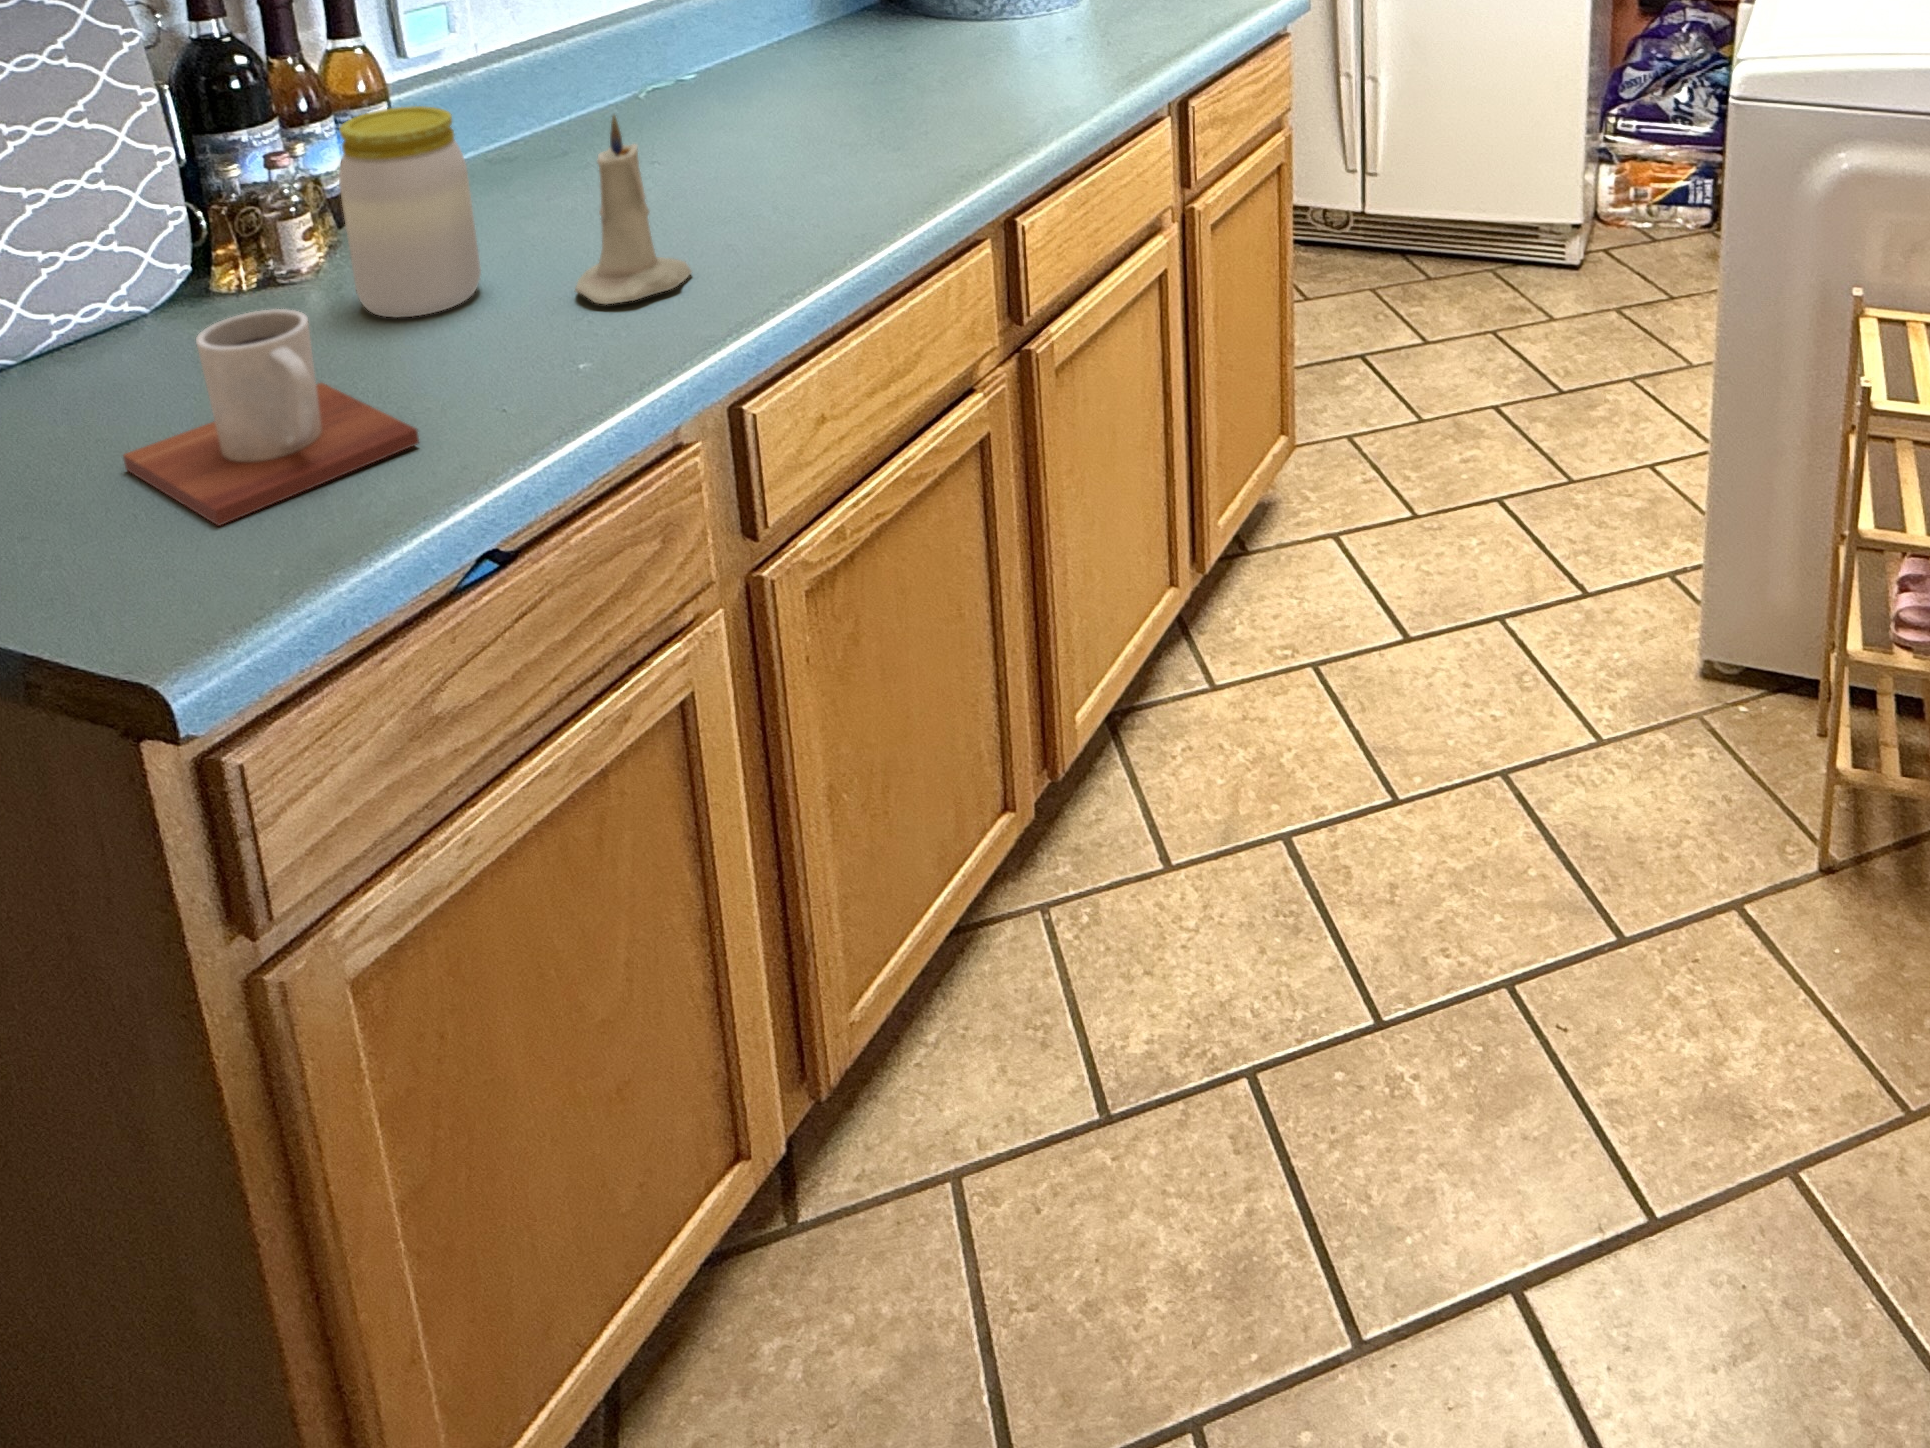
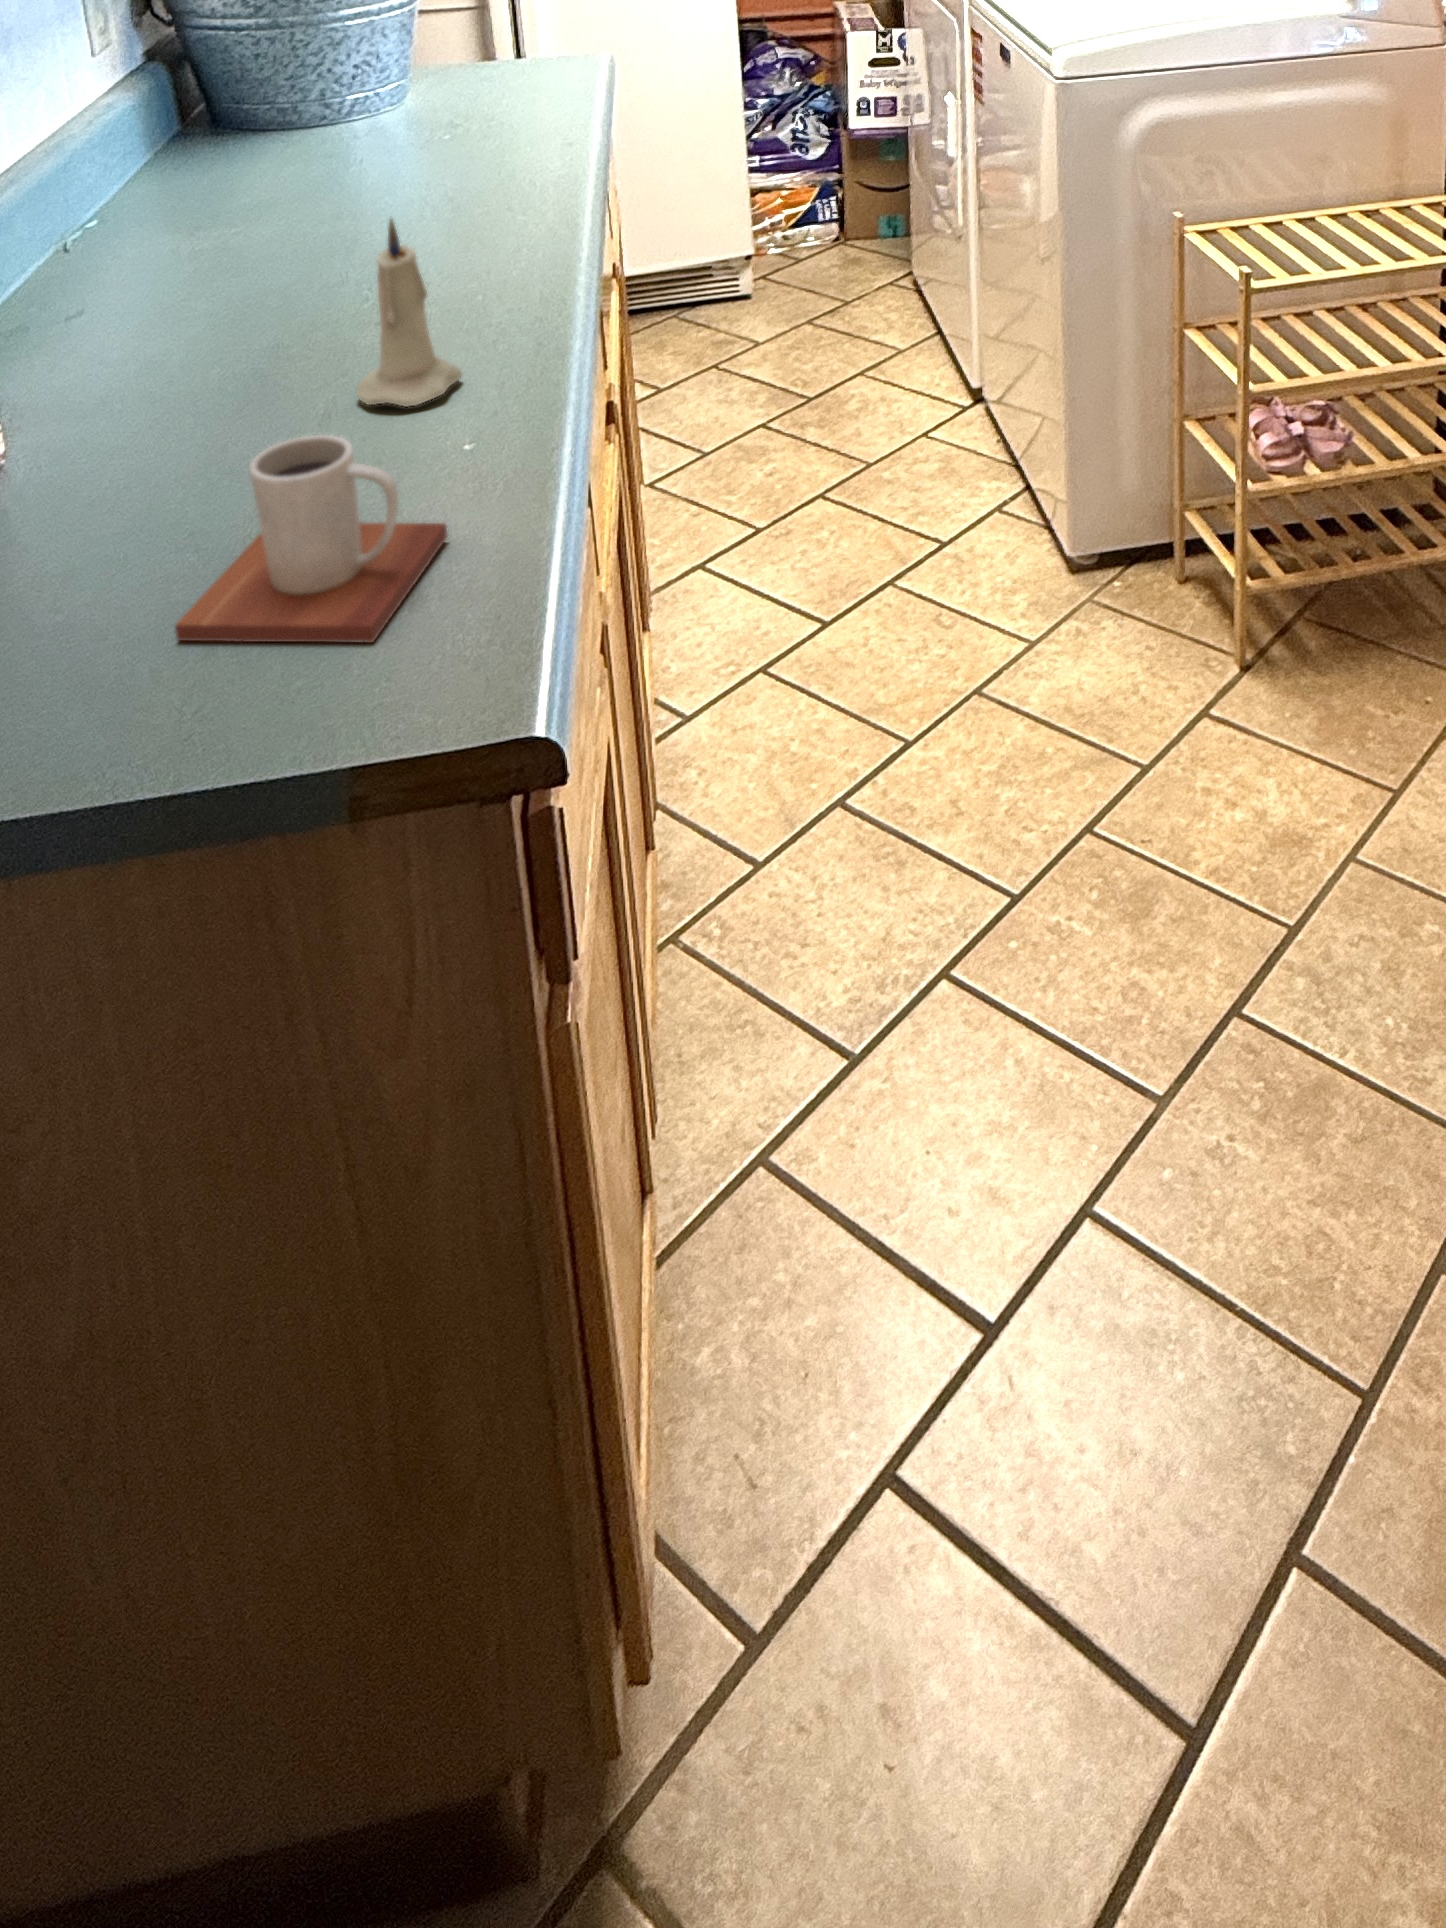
jar: present [339,106,481,318] -> none [118,246,265,473]

